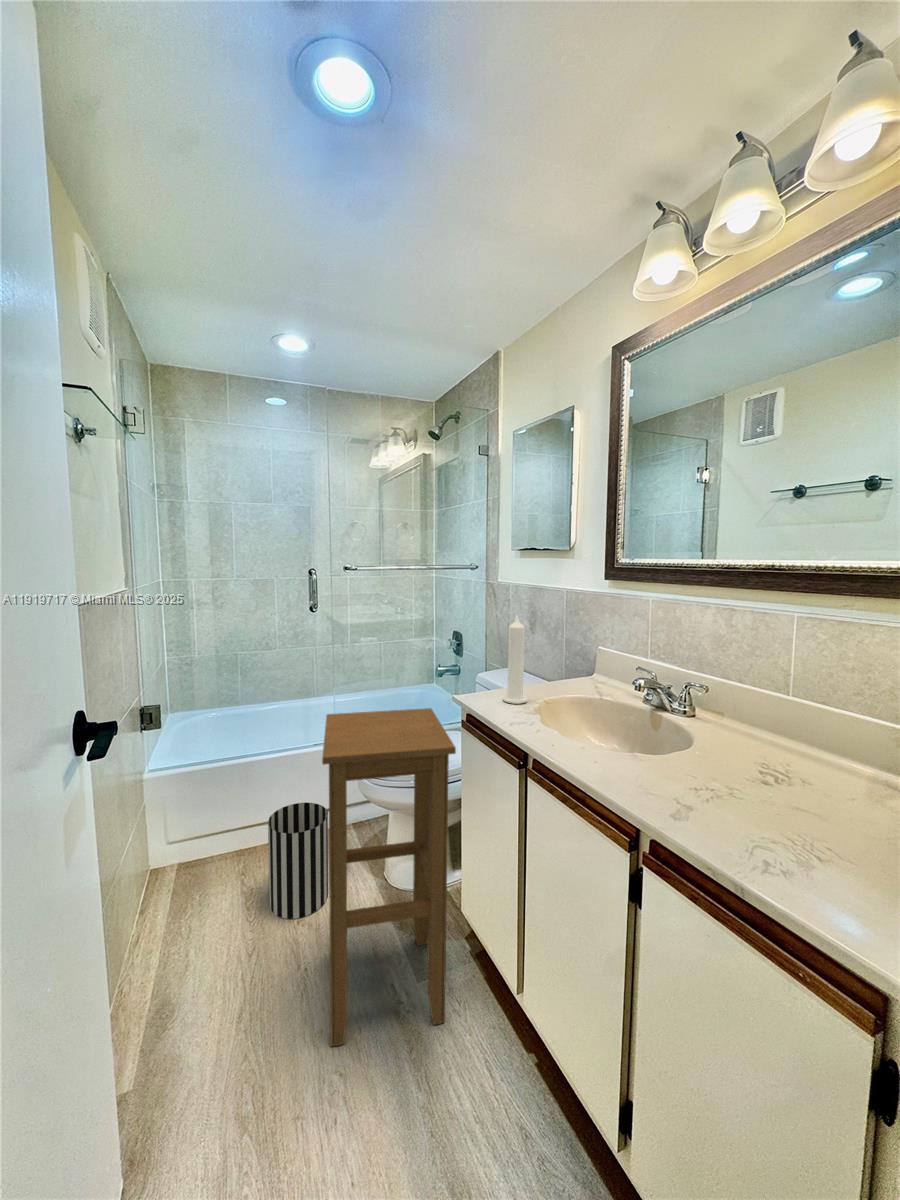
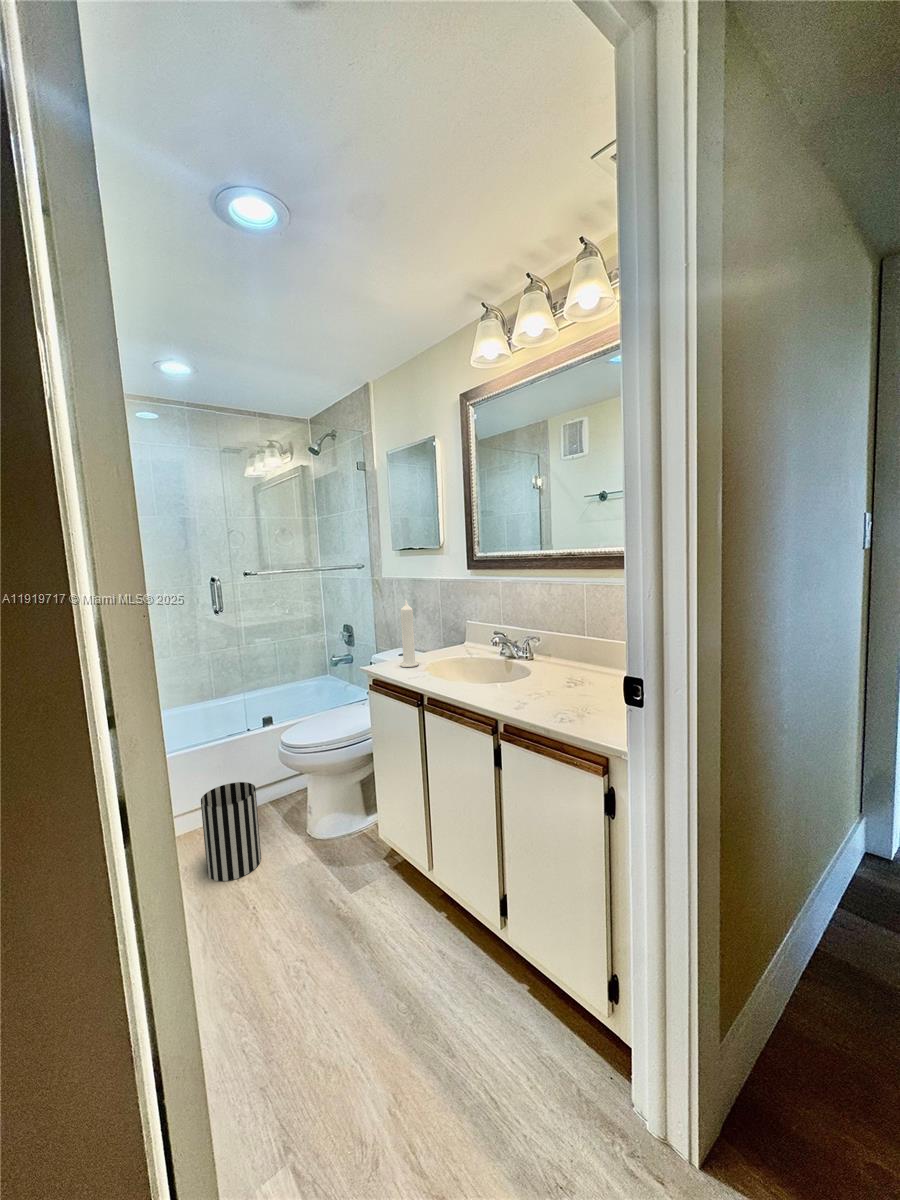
stool: present [322,708,456,1047] -> none [256,681,378,947]

